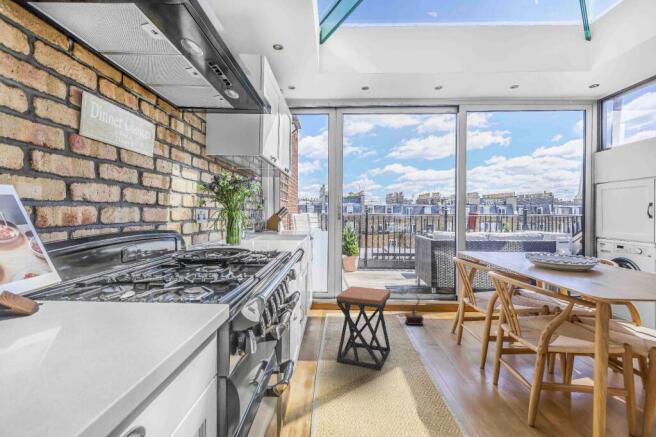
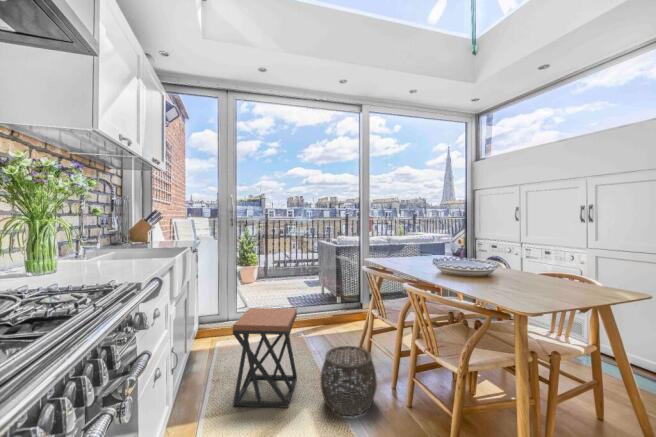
potted plant: present [401,280,434,325] -> none [303,289,348,341]
woven basket: none [409,325,462,385] -> present [320,346,377,416]

